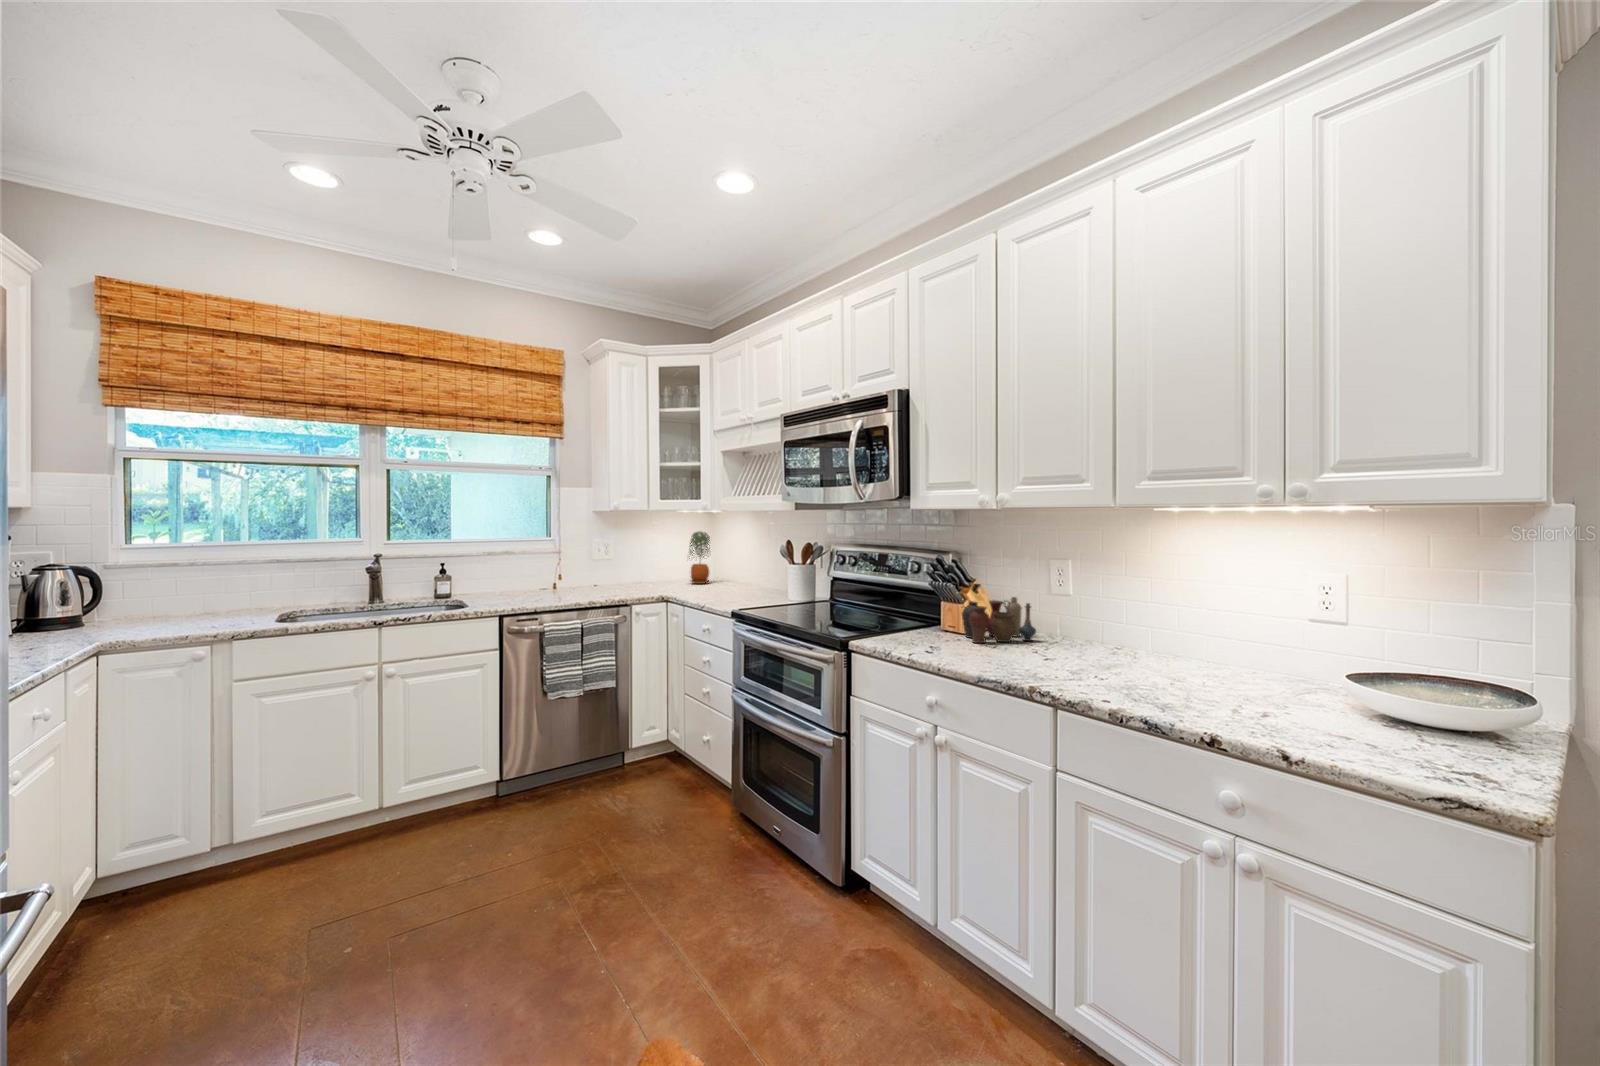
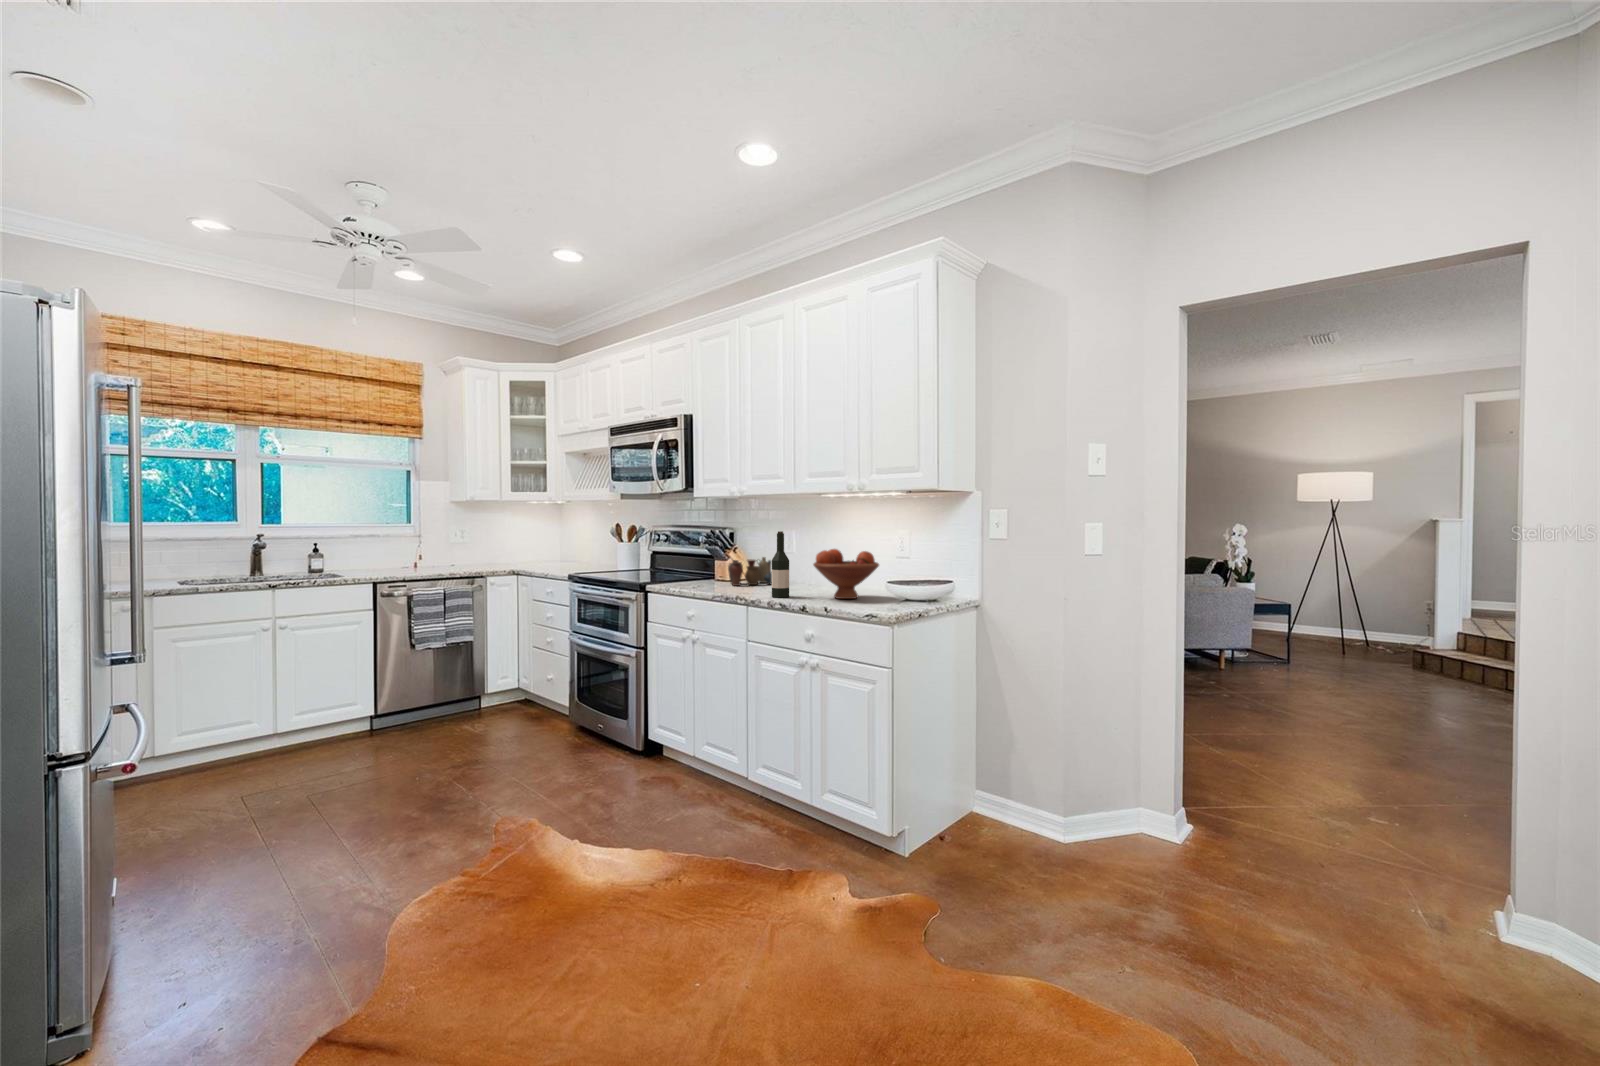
potted plant: present [689,532,710,584] -> none [534,518,555,562]
wine bottle: none [1070,567,1104,682] -> present [772,531,789,598]
fruit bowl: none [1151,598,1291,694] -> present [813,549,879,599]

